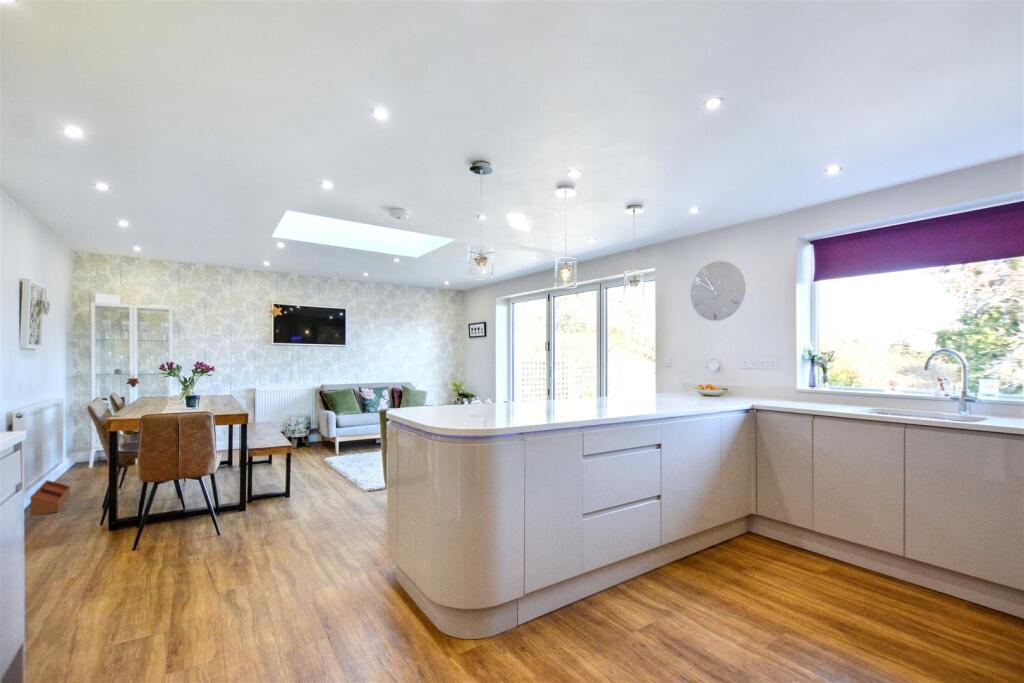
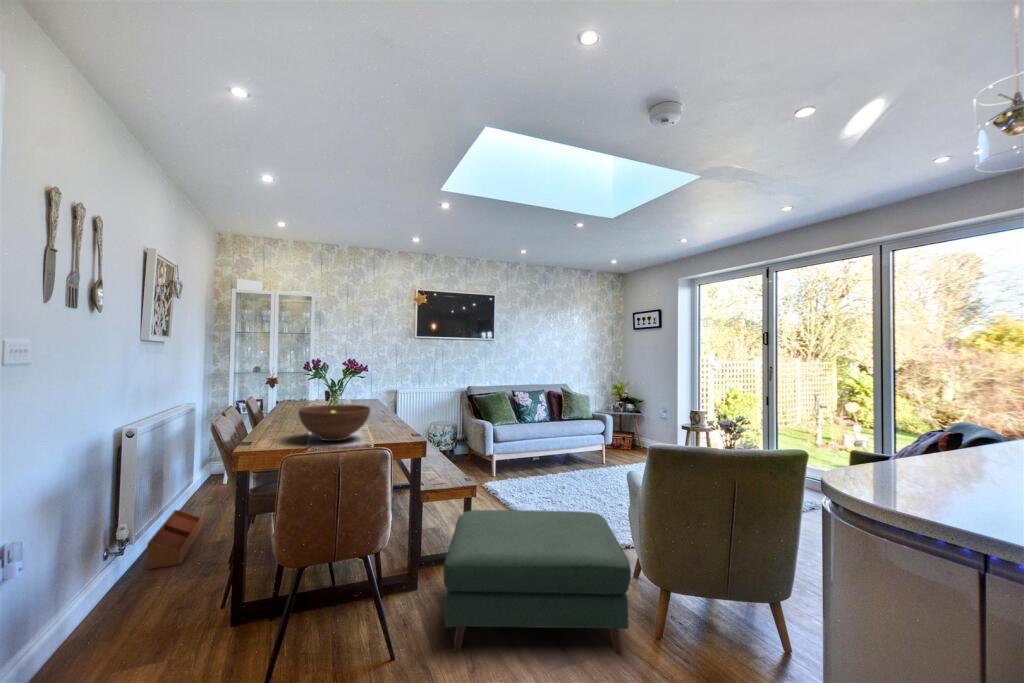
fruit bowl: none [155,393,209,416] -> present [298,404,370,441]
ottoman: none [250,457,373,532] -> present [443,510,631,654]

